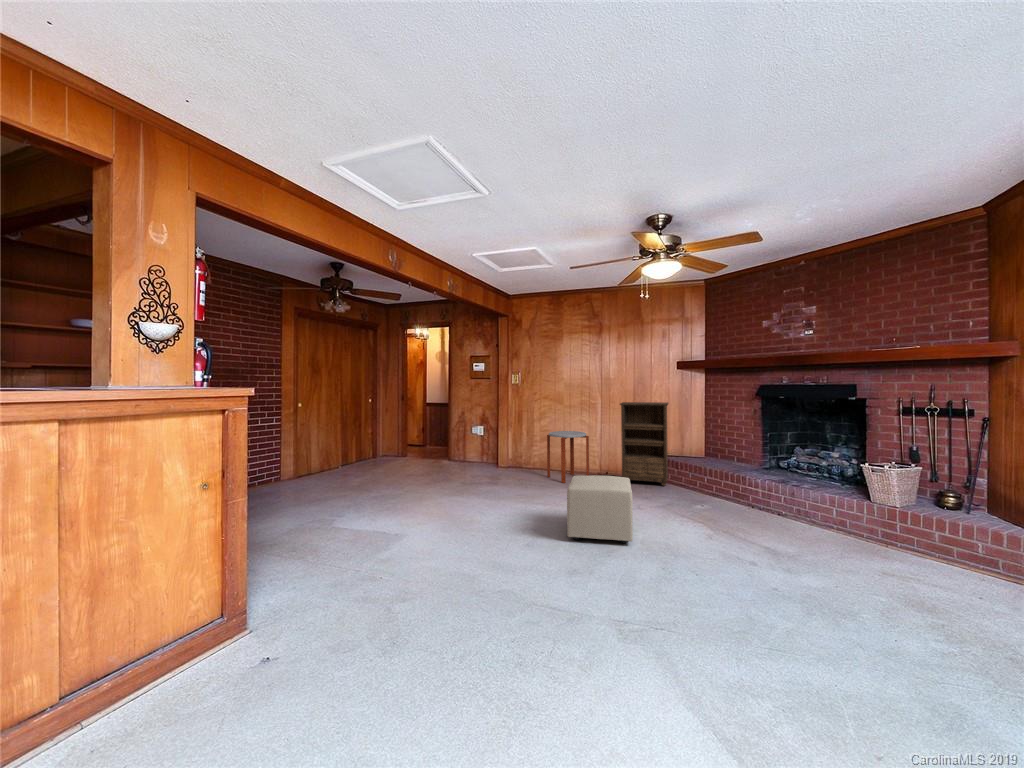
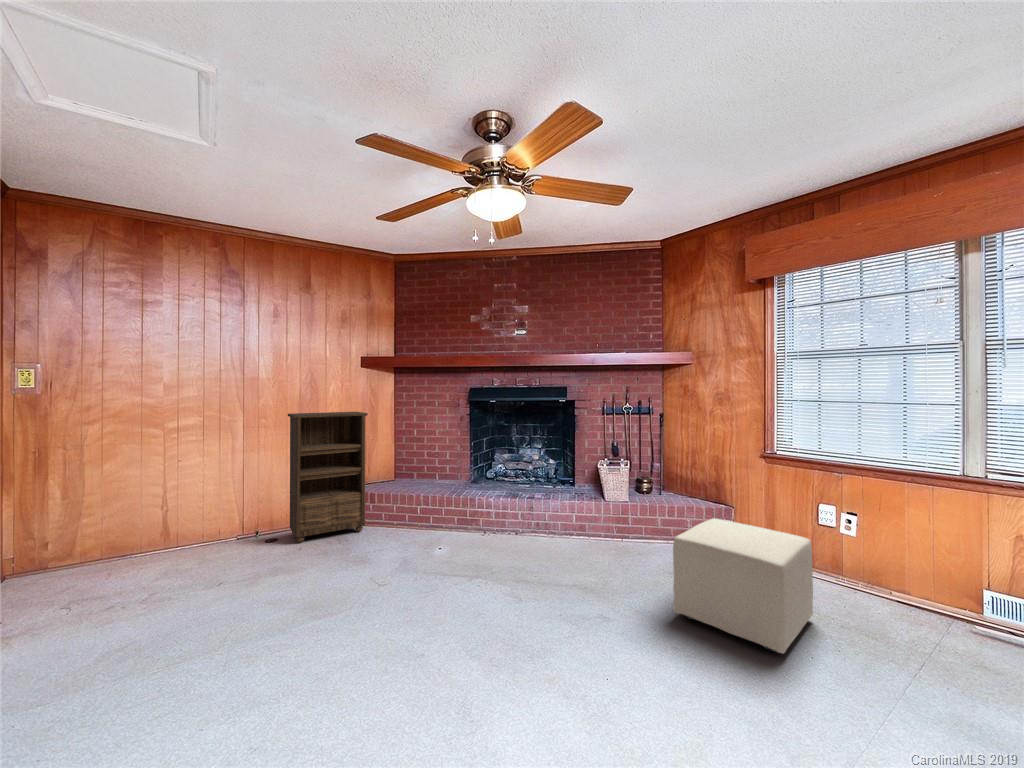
side table: present [547,431,589,483] -> none [128,470,229,577]
ottoman: present [567,476,633,543] -> present [673,519,813,653]

